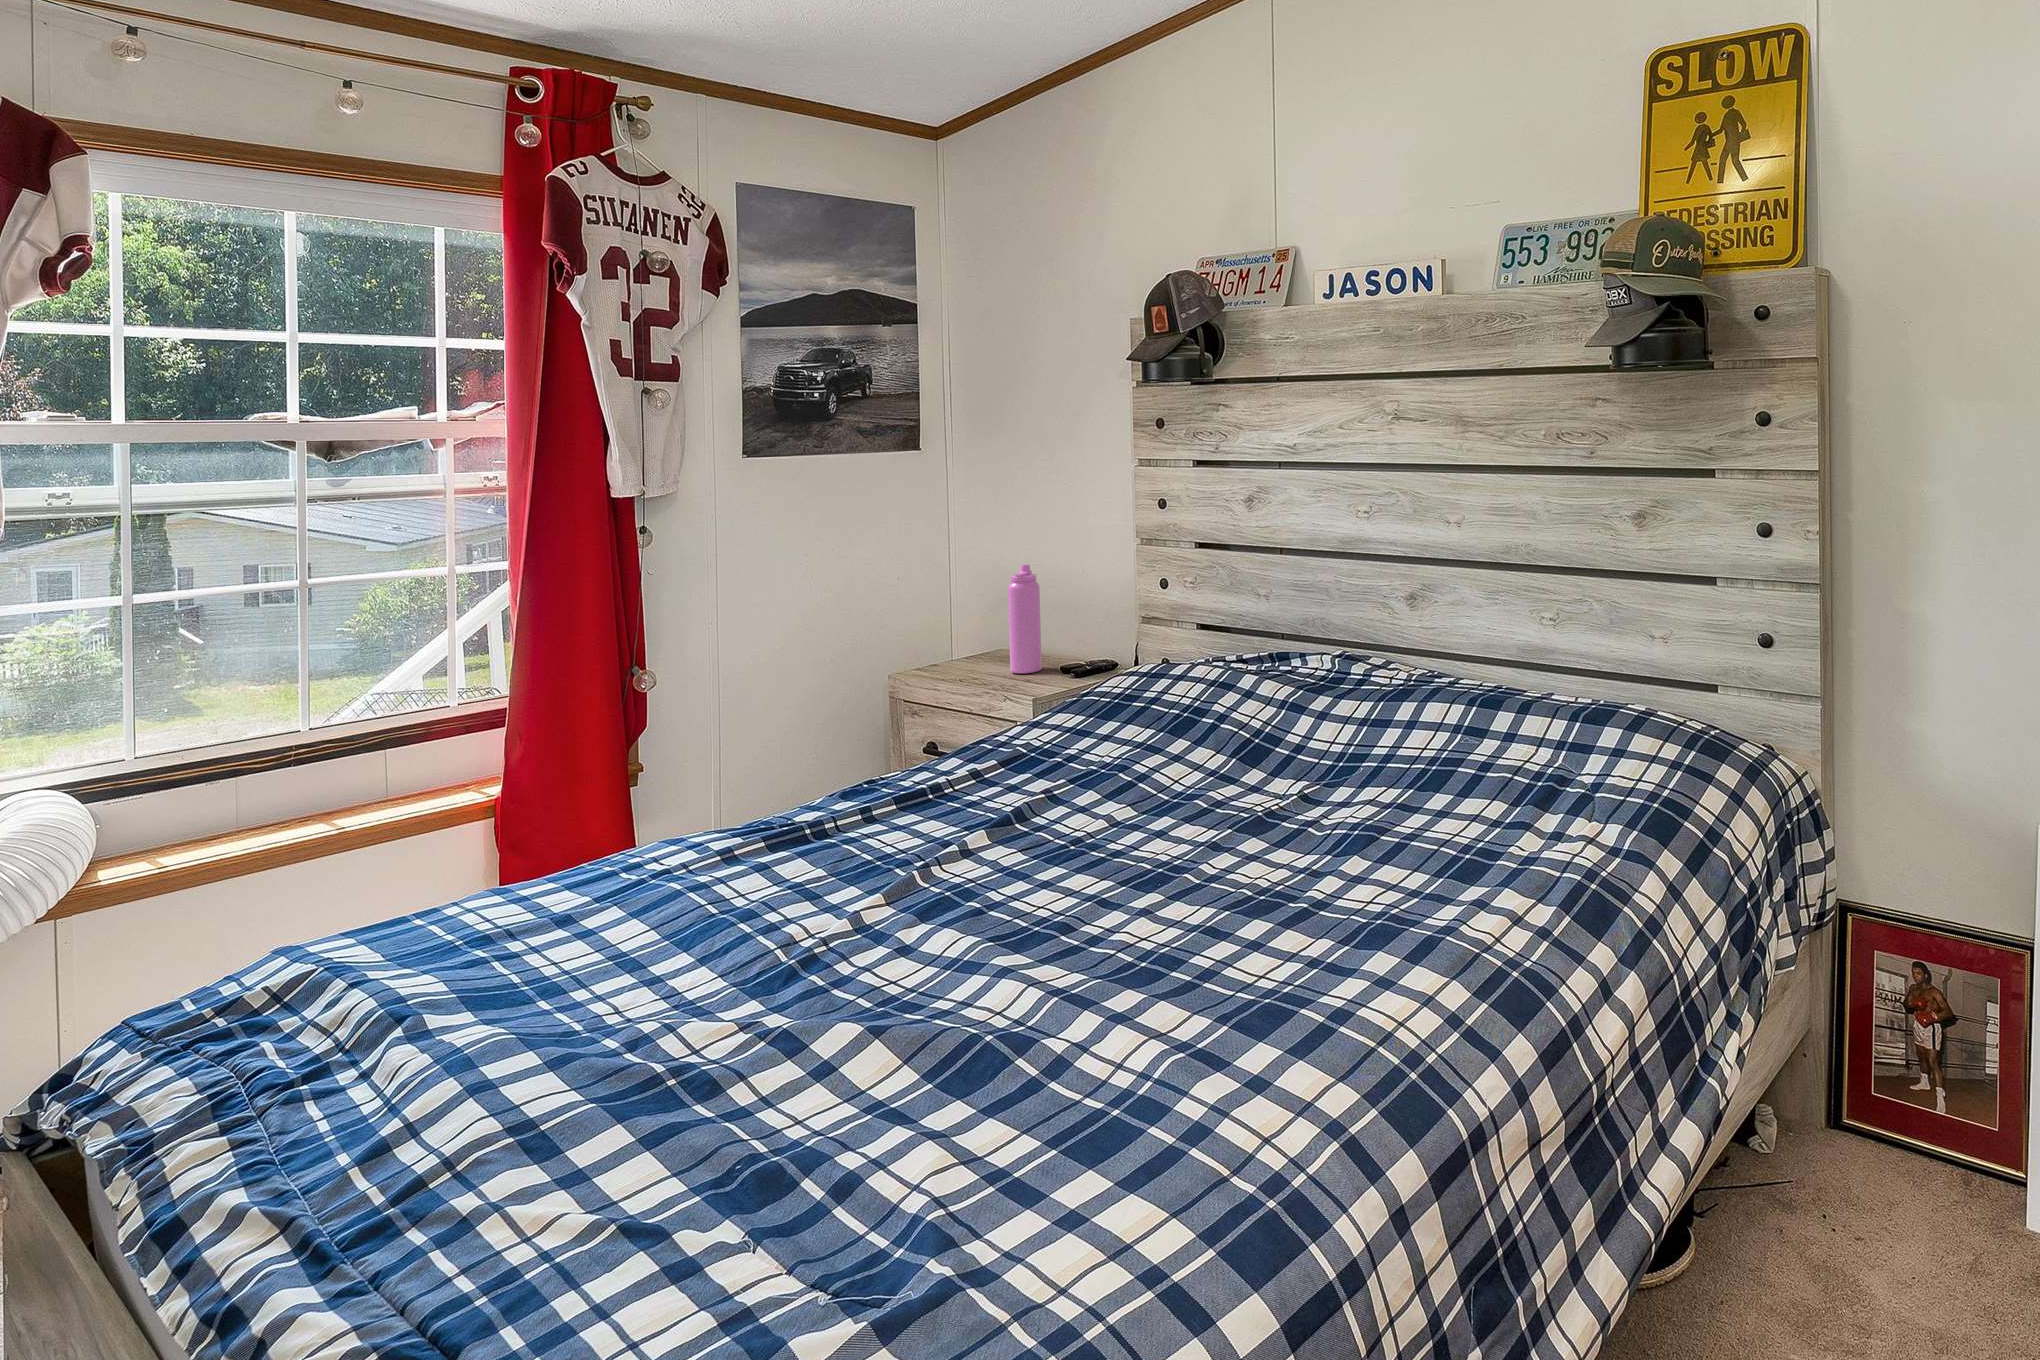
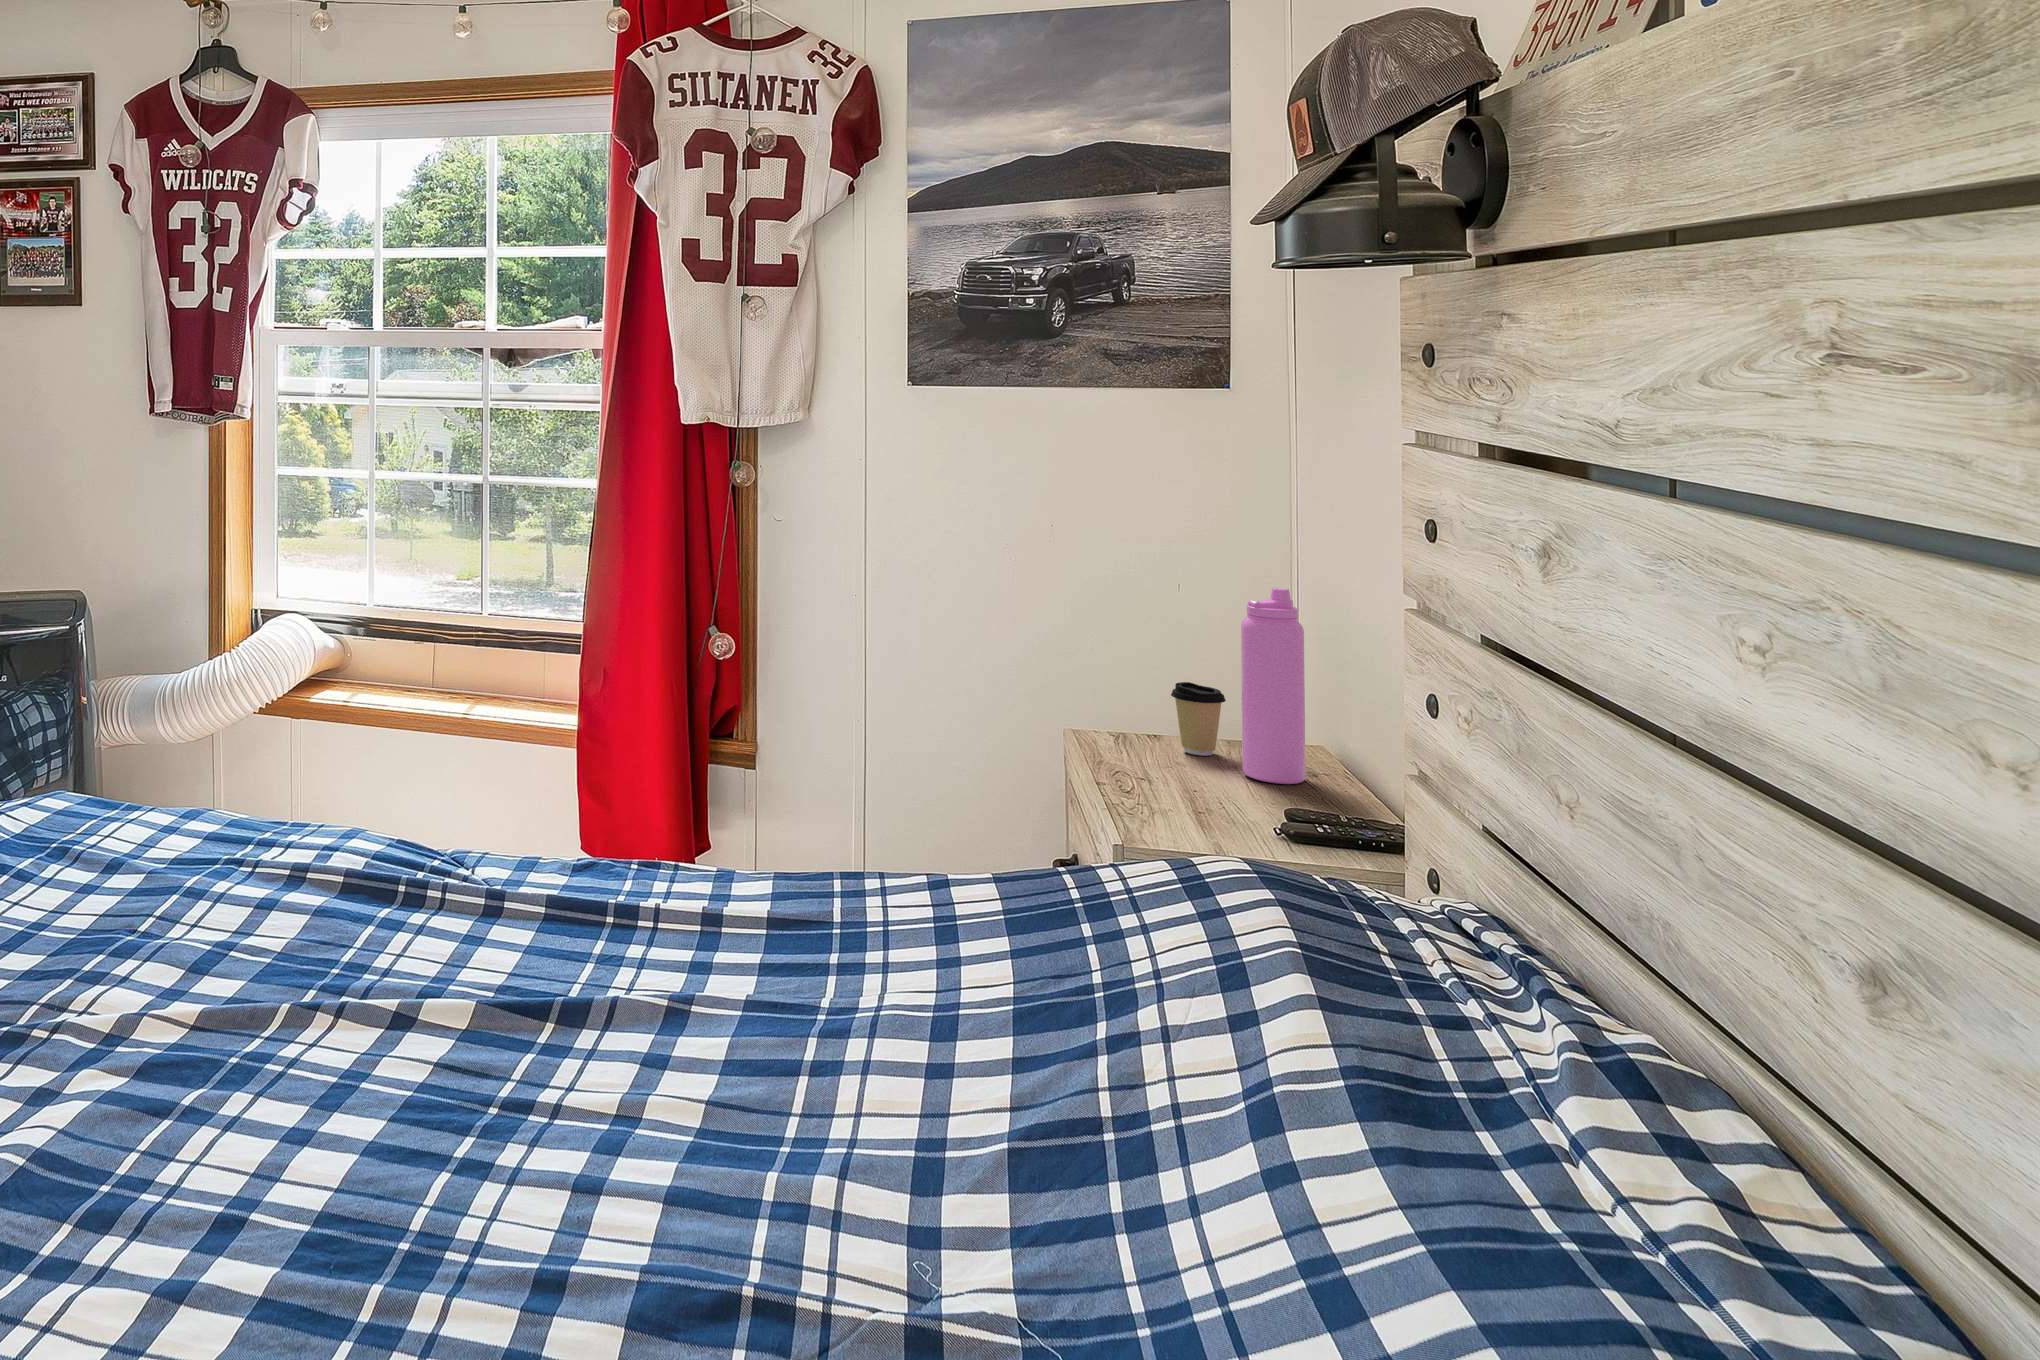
coffee cup: none [951,634,981,675] -> present [1171,682,1226,756]

